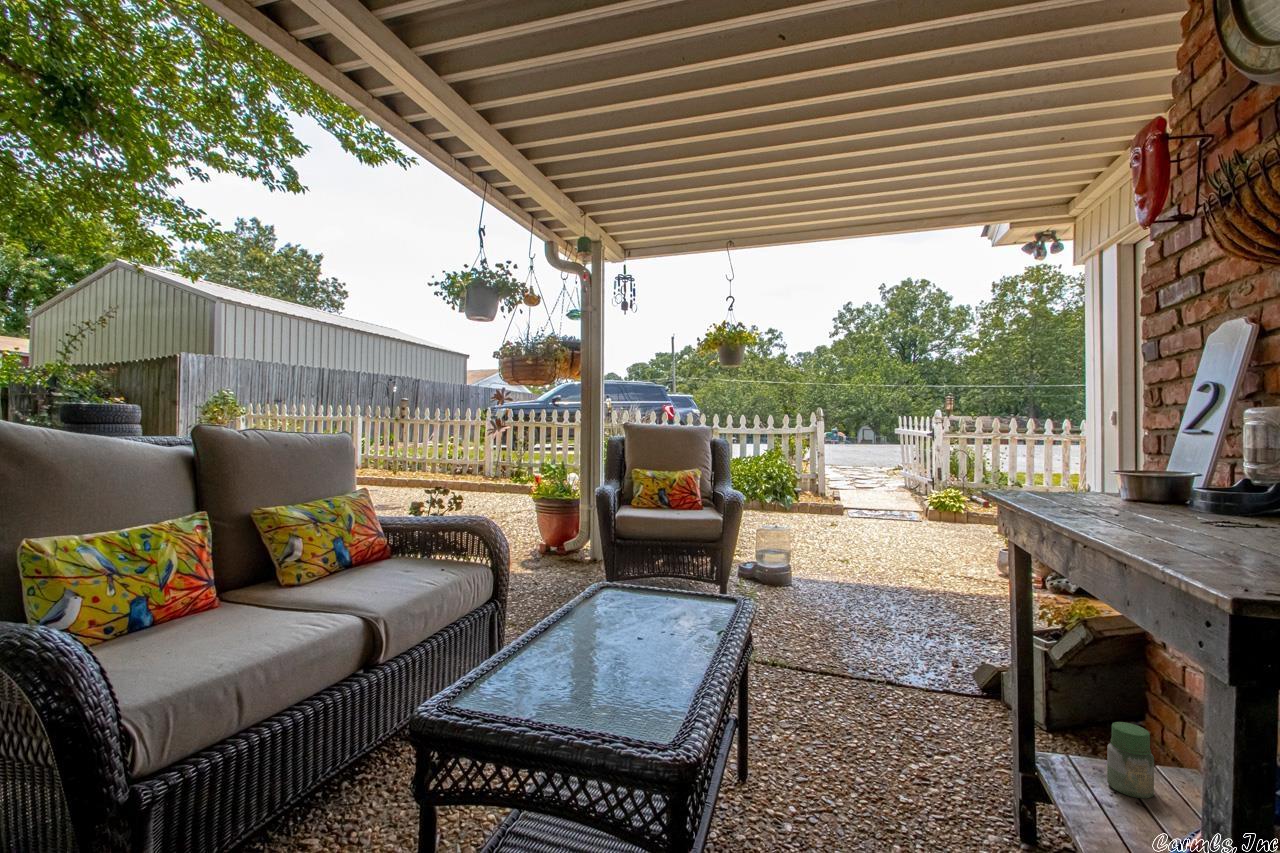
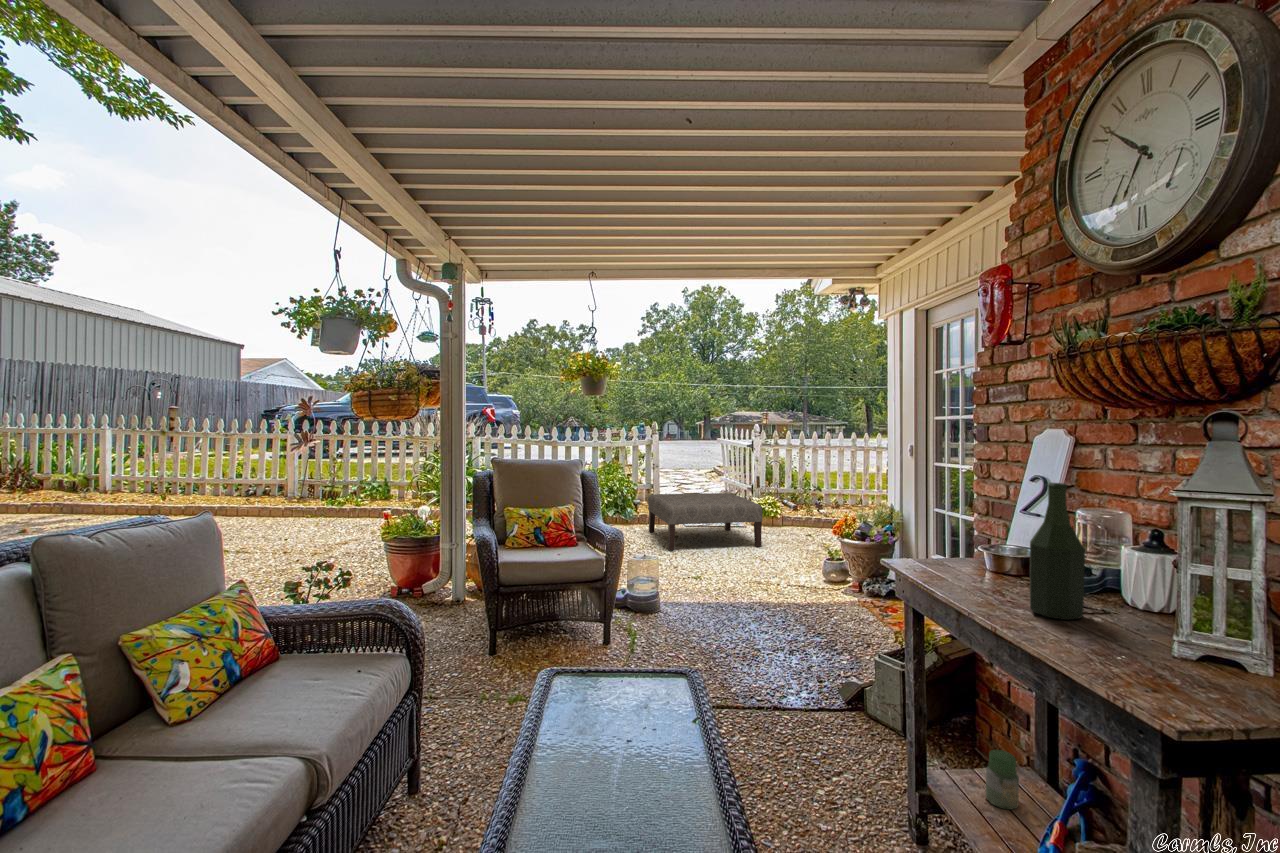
bottle: none [1129,343,1210,521] -> present [1030,483,1085,620]
ottoman: none [806,482,934,542] -> present [648,493,762,551]

